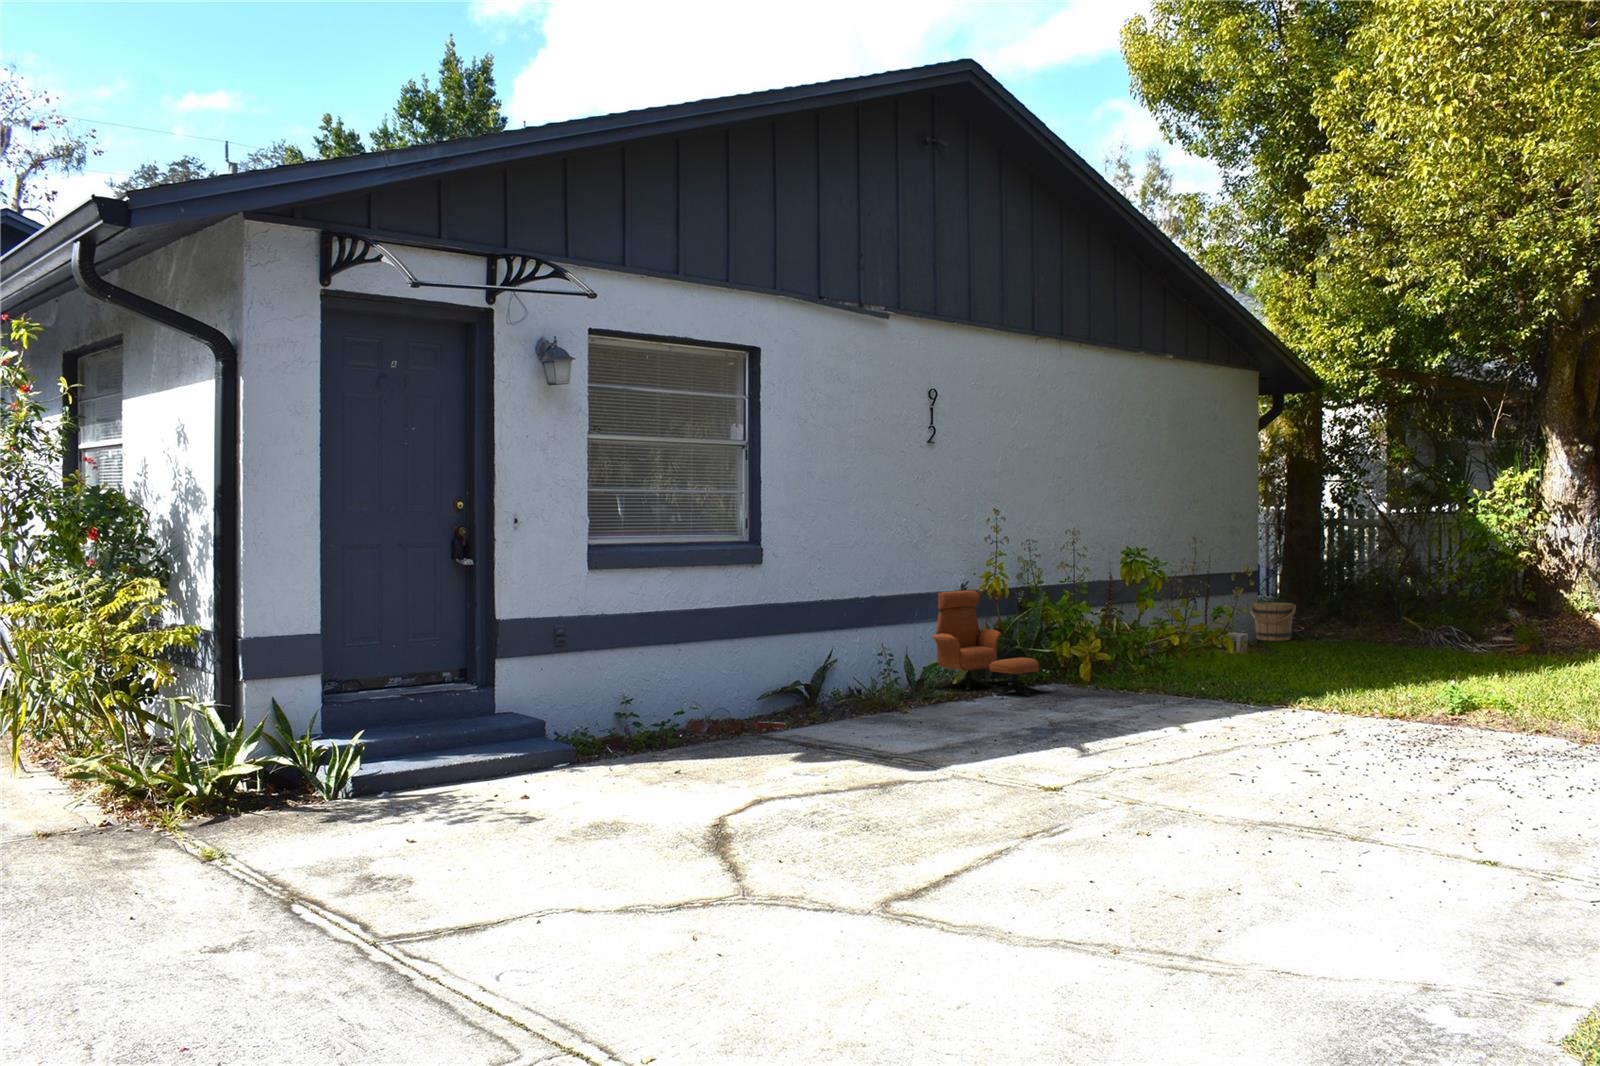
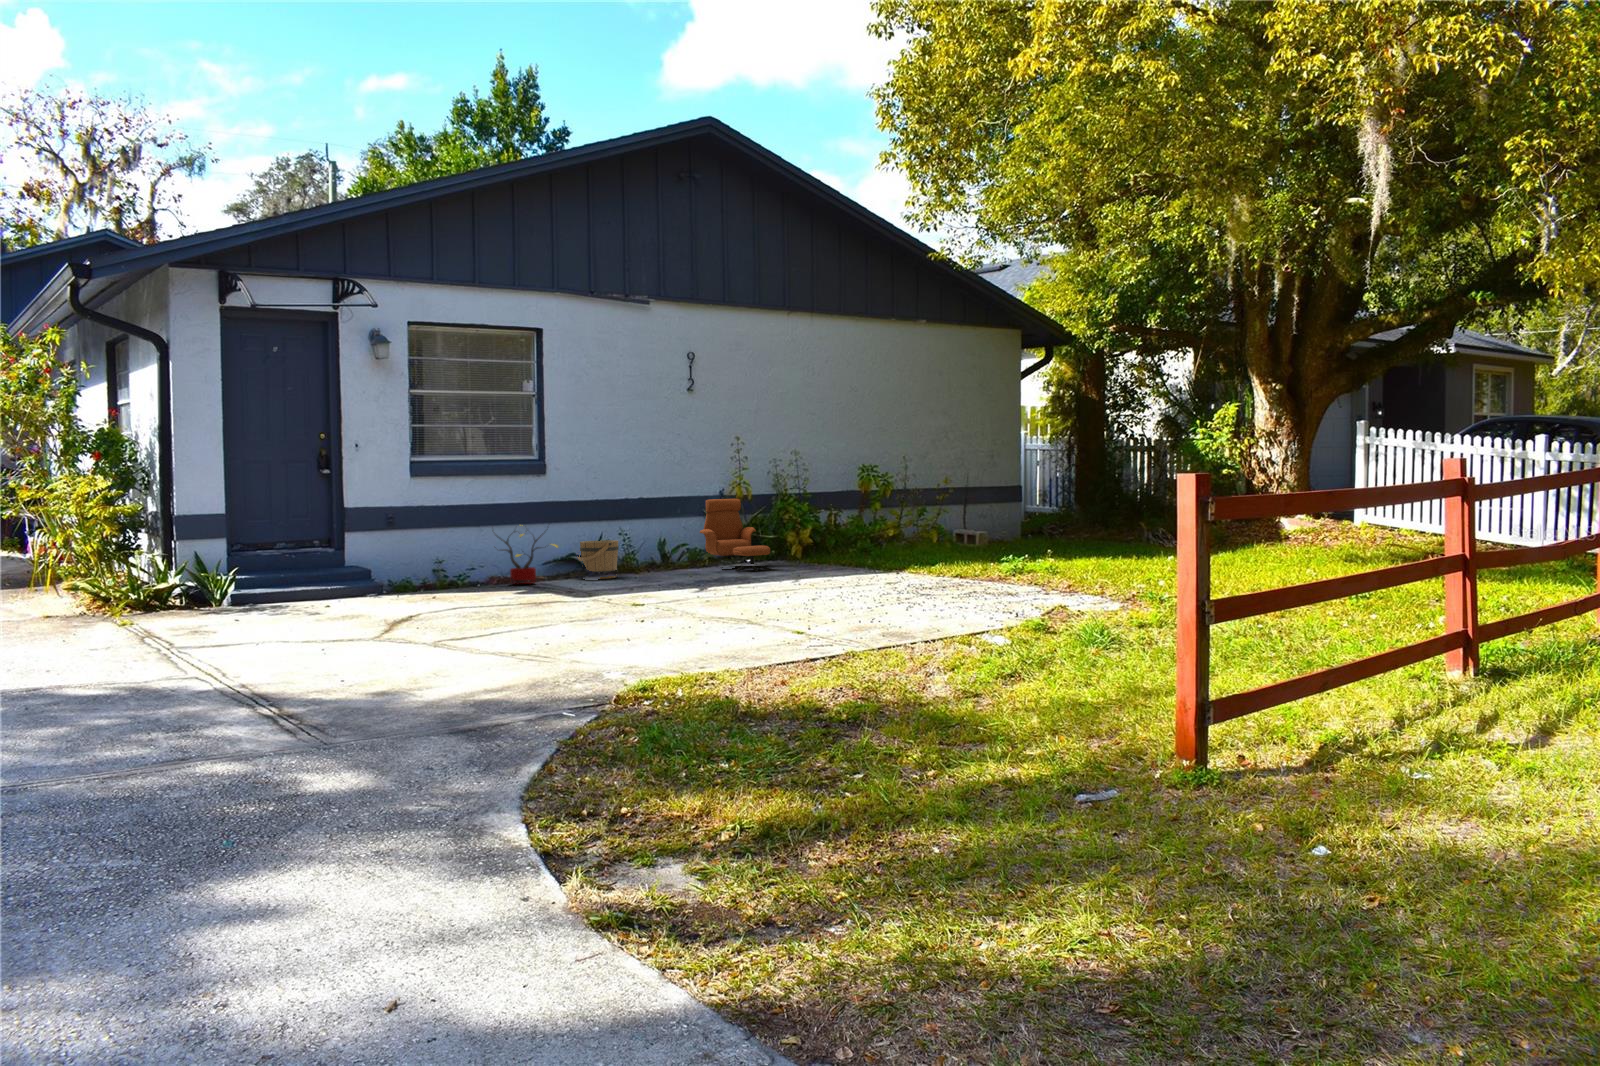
bucket: present [1250,602,1296,641] -> present [578,540,619,579]
decorative plant: none [683,632,787,726] -> present [497,534,558,584]

